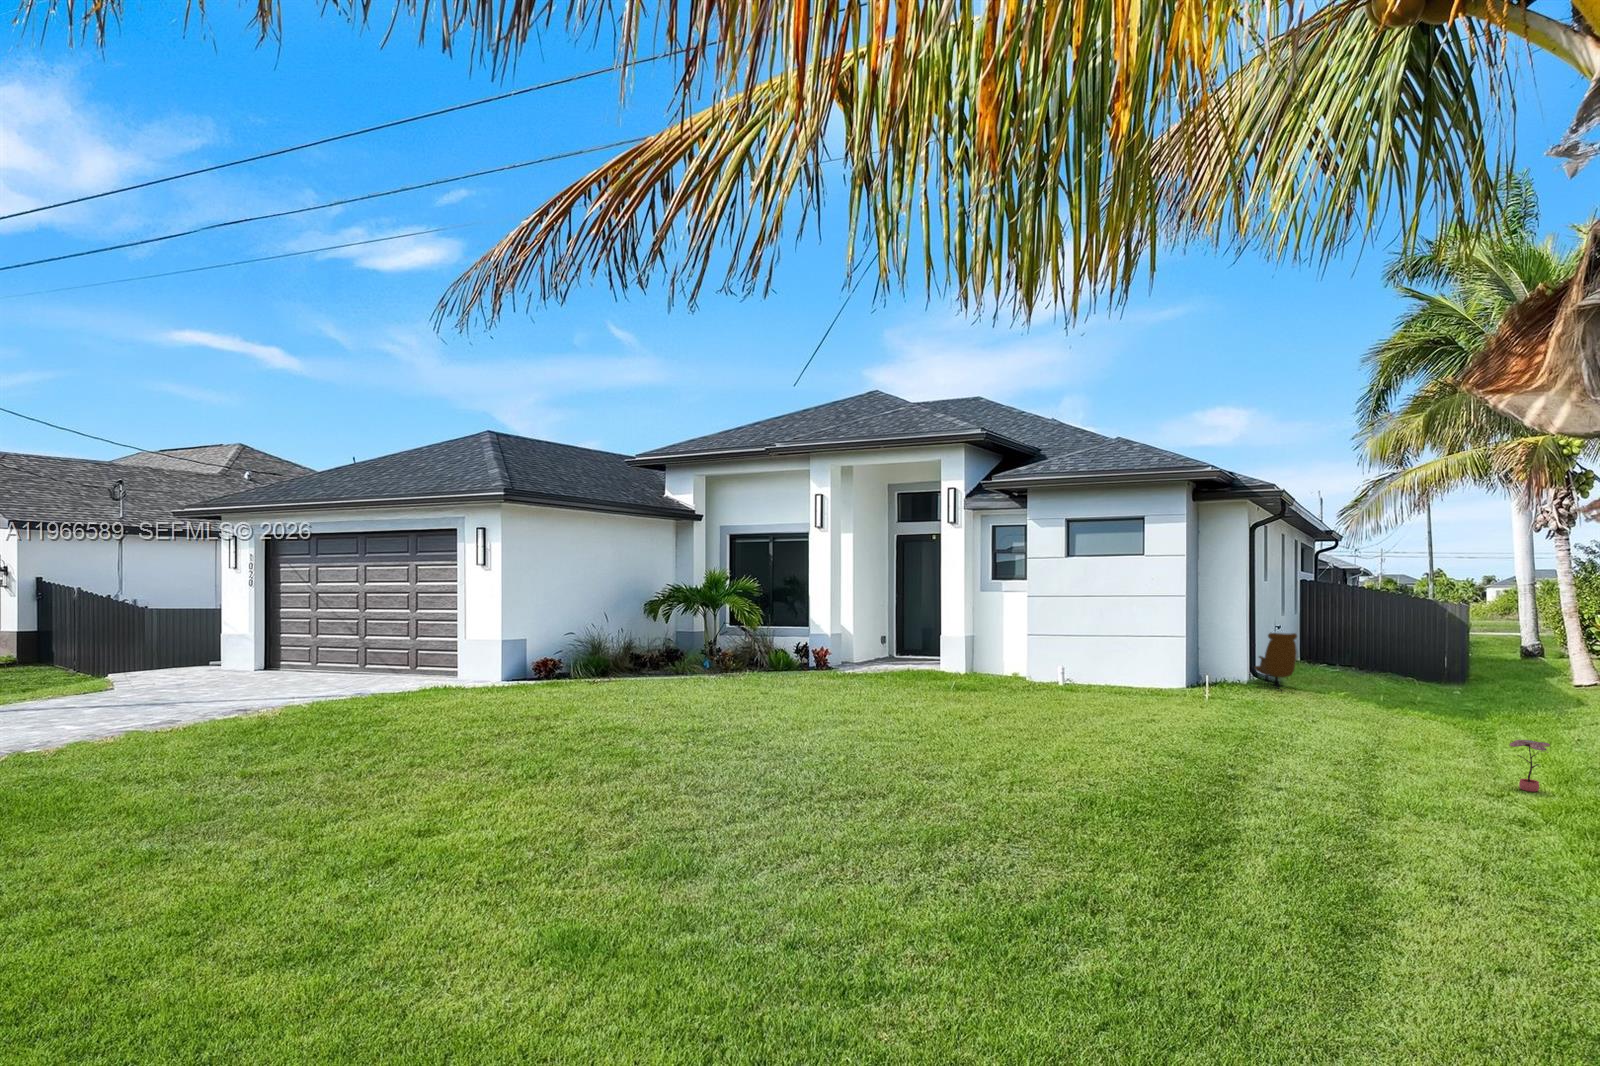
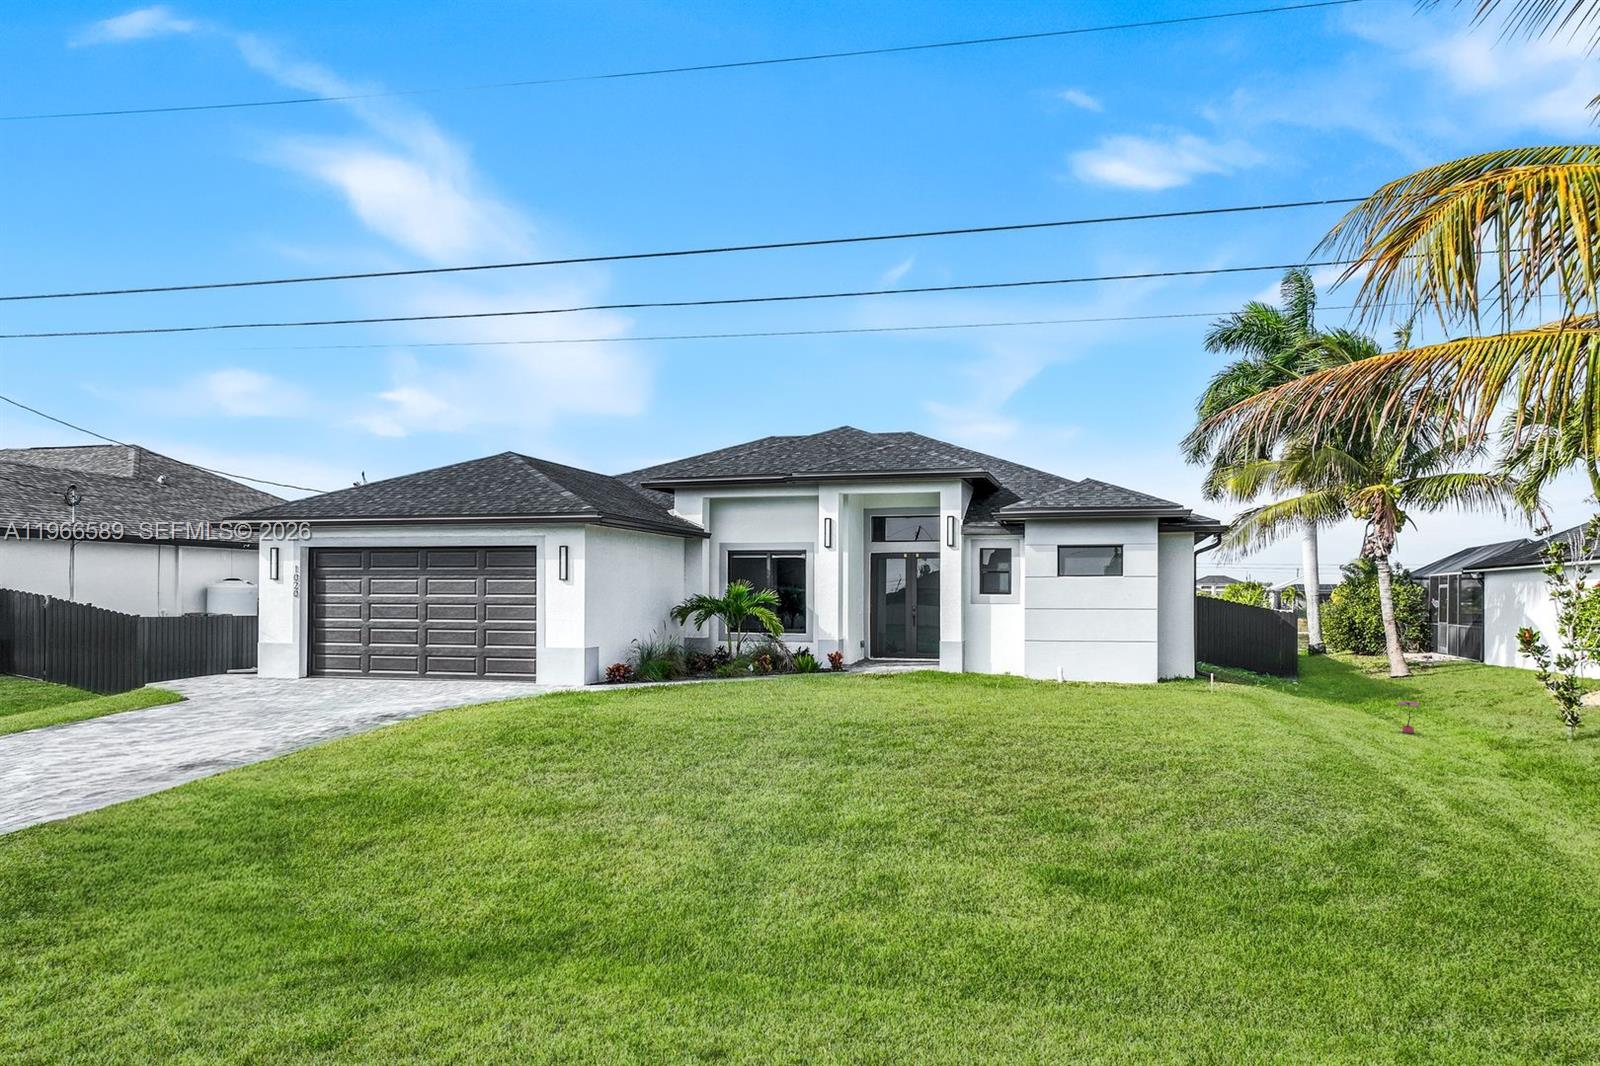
lounge chair: present [1254,633,1297,690] -> none [1183,635,1221,681]

